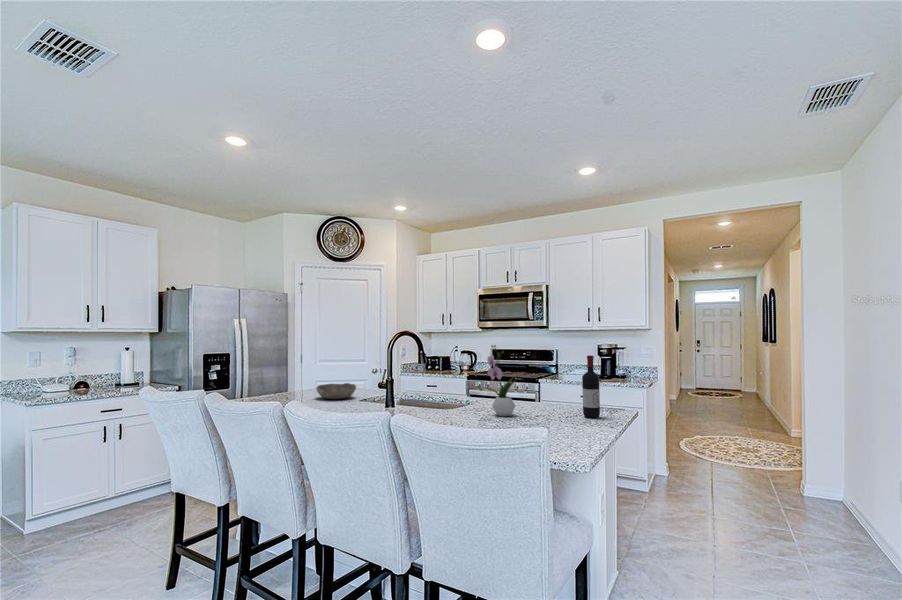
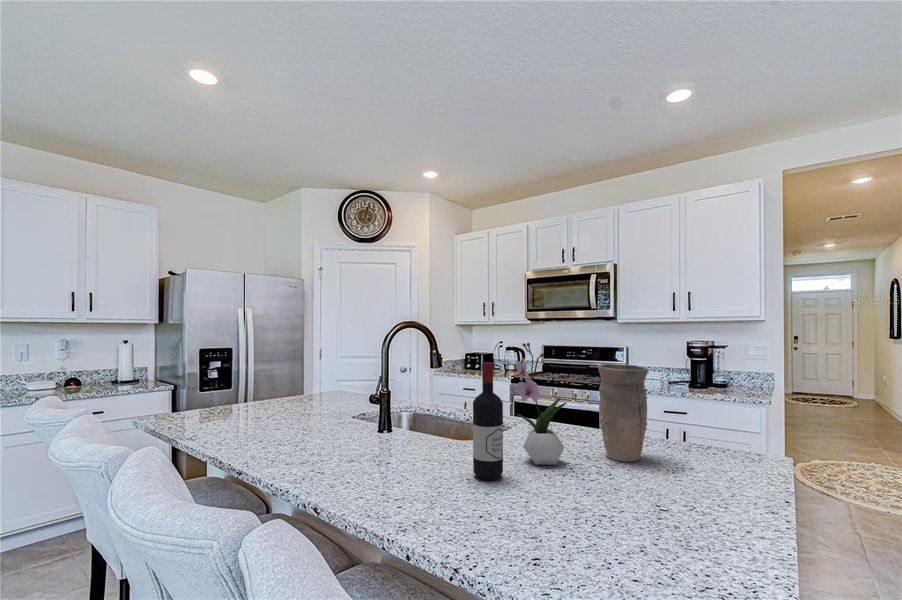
wine bottle: present [582,356,600,418] -> present [473,363,503,480]
vase: none [535,357,563,414] -> present [598,364,649,462]
bowl: present [316,383,356,399] -> none [289,392,344,415]

